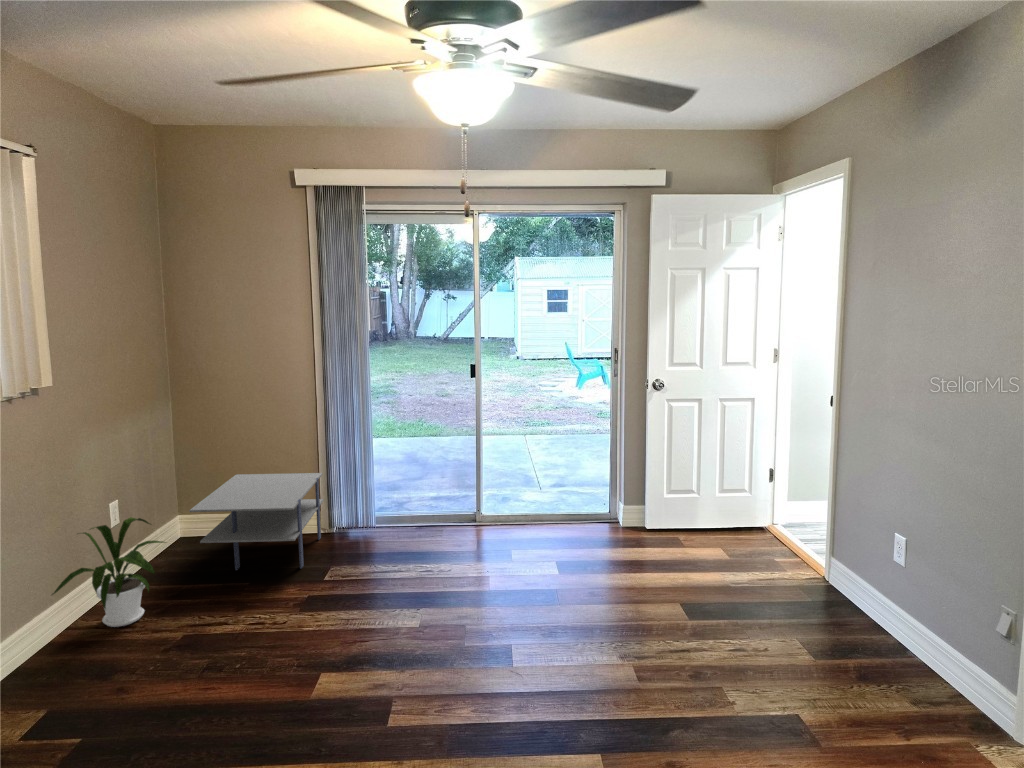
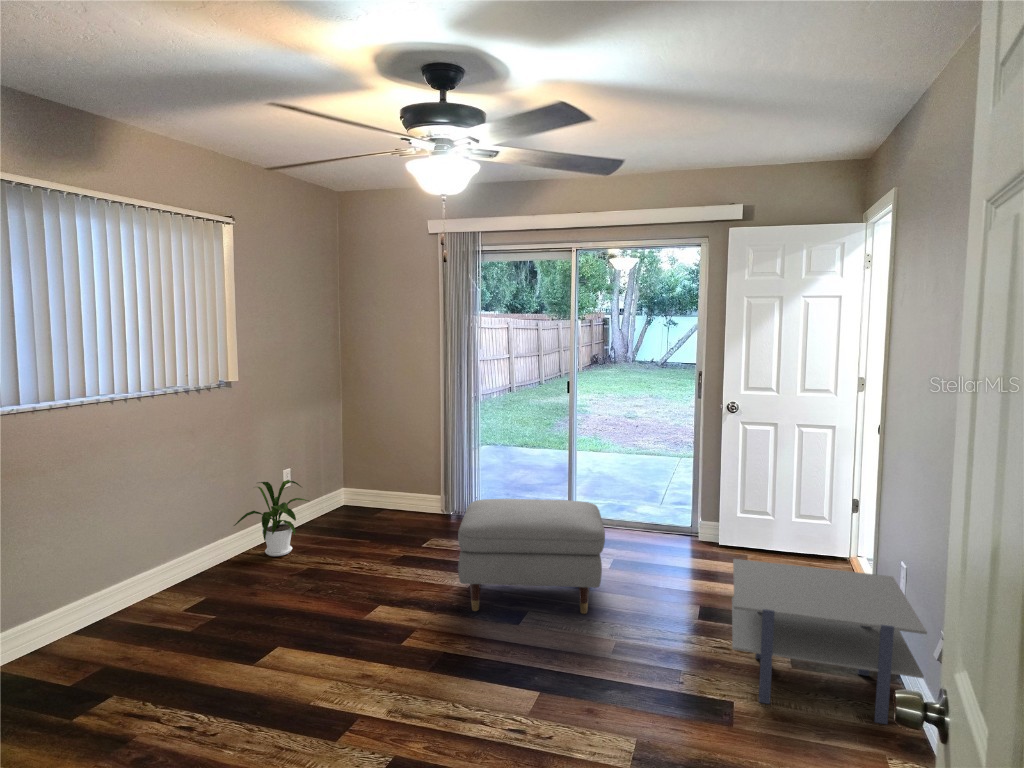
side table: present [189,473,324,570] -> present [732,559,927,724]
ottoman: none [407,503,598,658] -> present [458,499,605,614]

